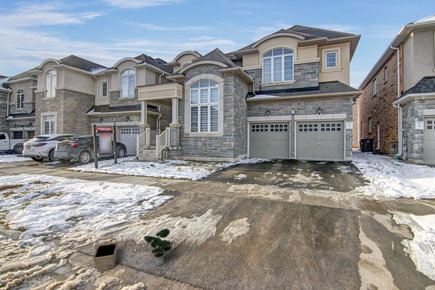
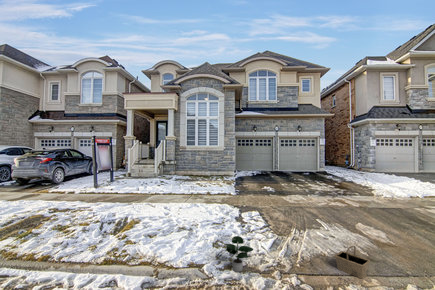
potted plant: present [144,229,172,266] -> present [226,236,253,272]

